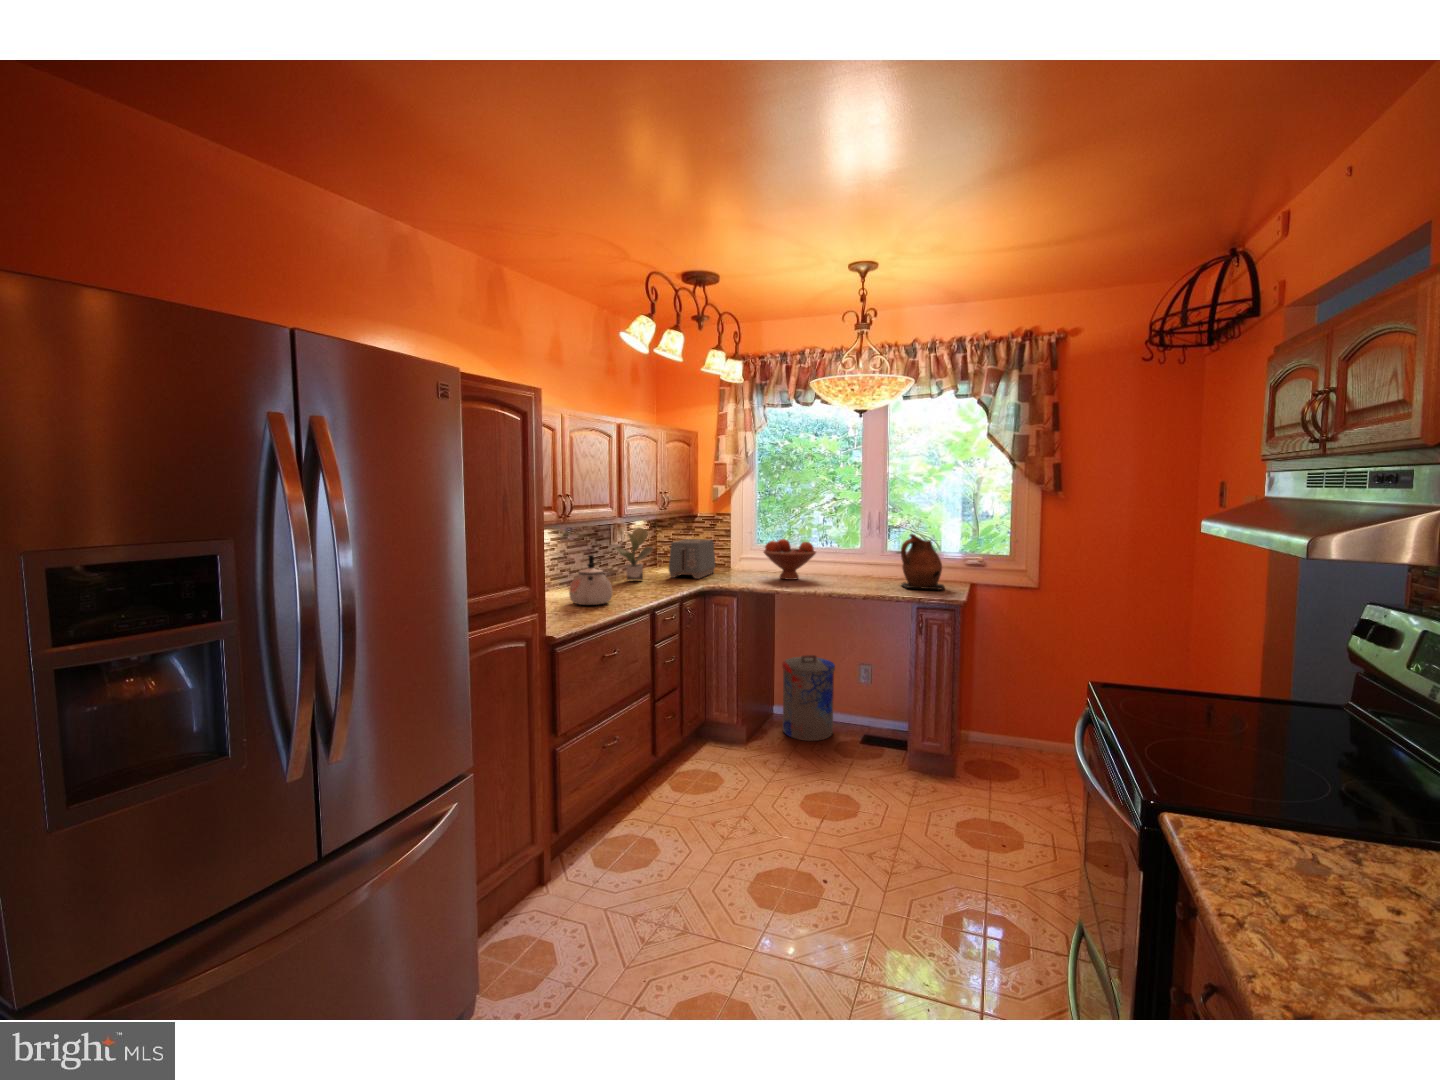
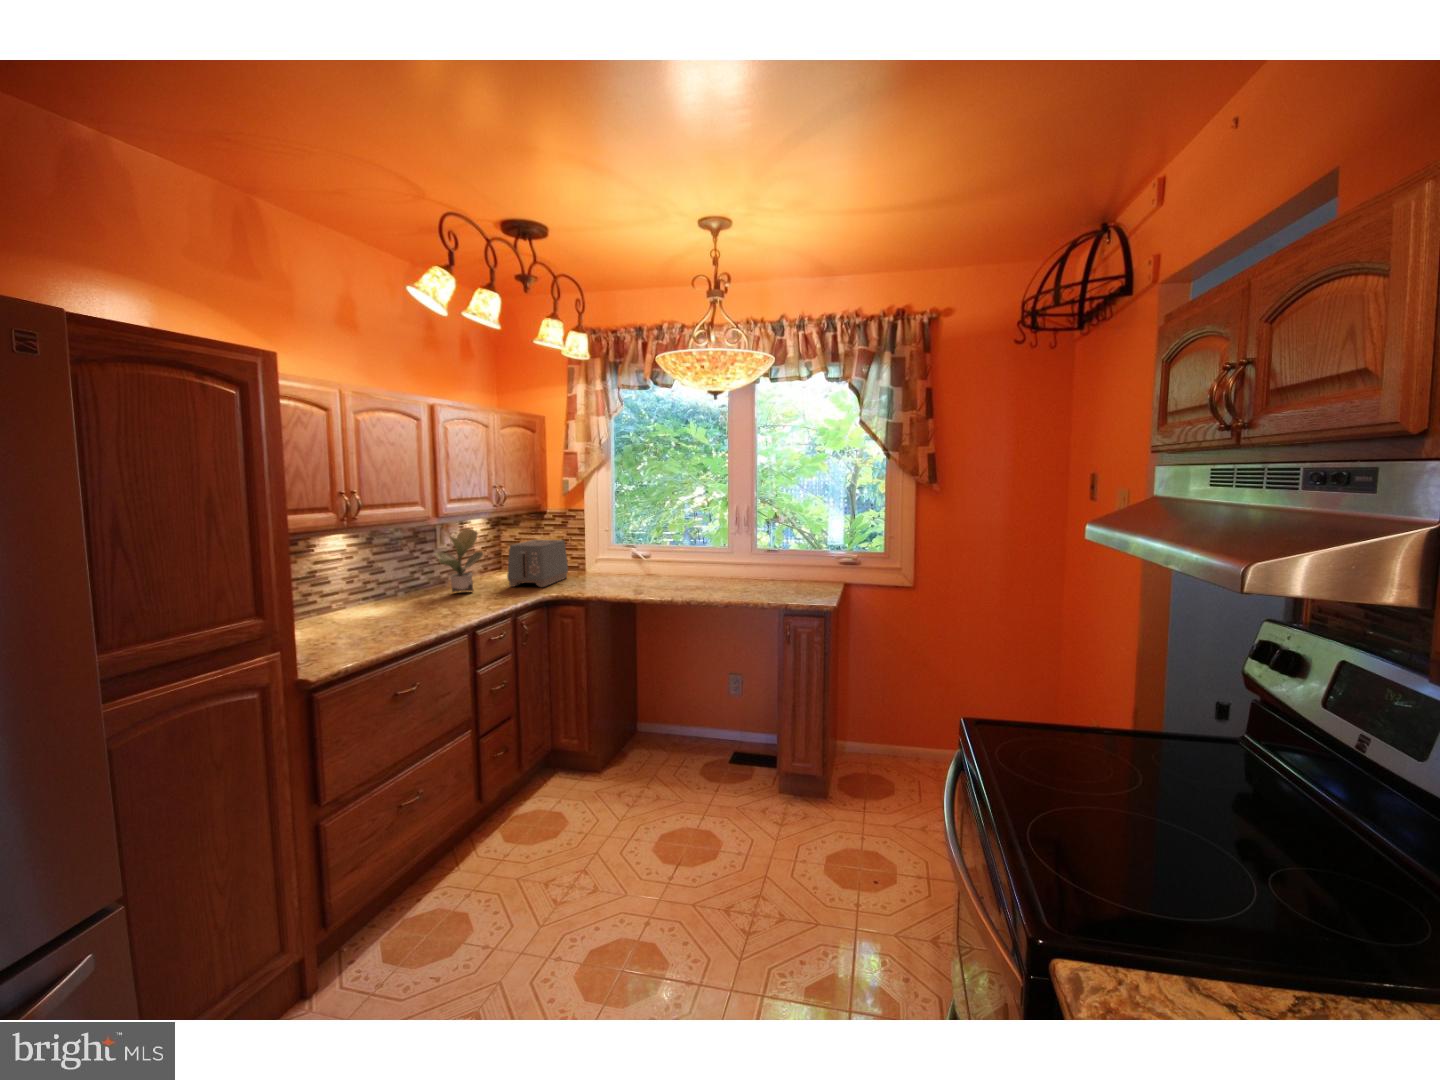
ceramic pitcher: present [901,534,944,590] -> none [769,531,816,594]
fruit bowl: present [764,539,816,580] -> none [620,538,680,585]
kettle: present [569,555,612,605] -> none [349,568,411,634]
trash can: present [782,655,835,741] -> none [645,667,704,765]

